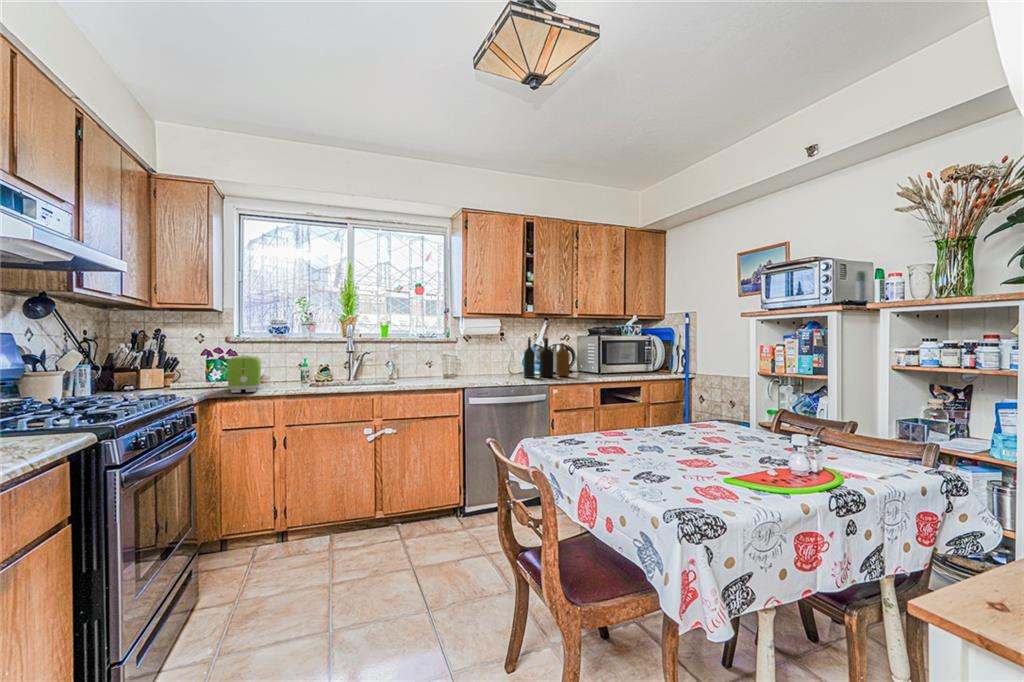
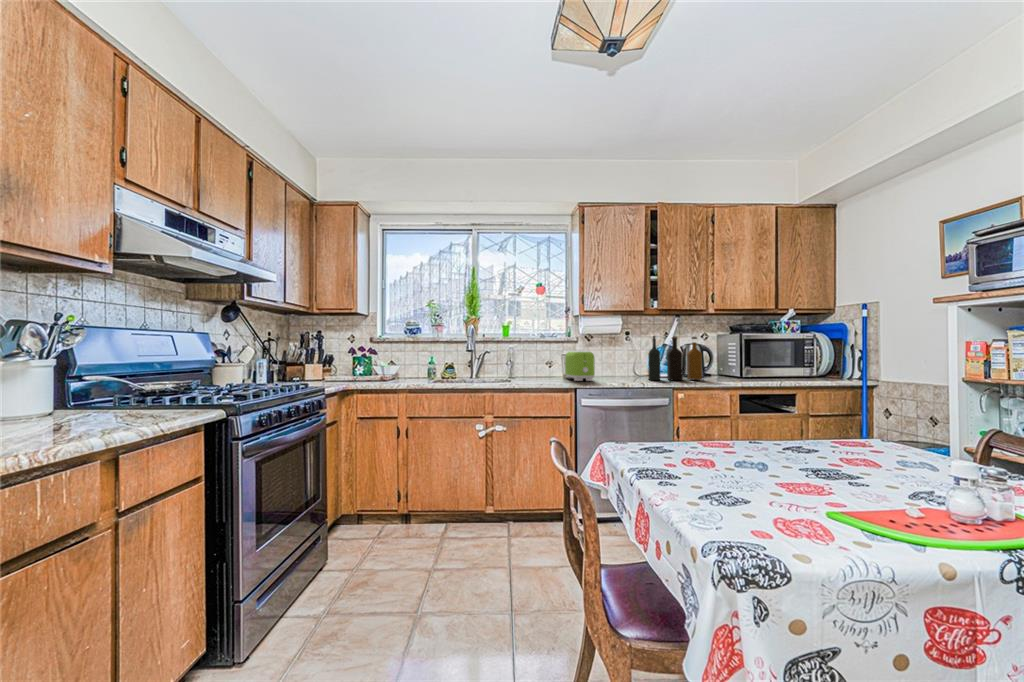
toaster: present [228,355,261,393] -> present [565,351,595,381]

